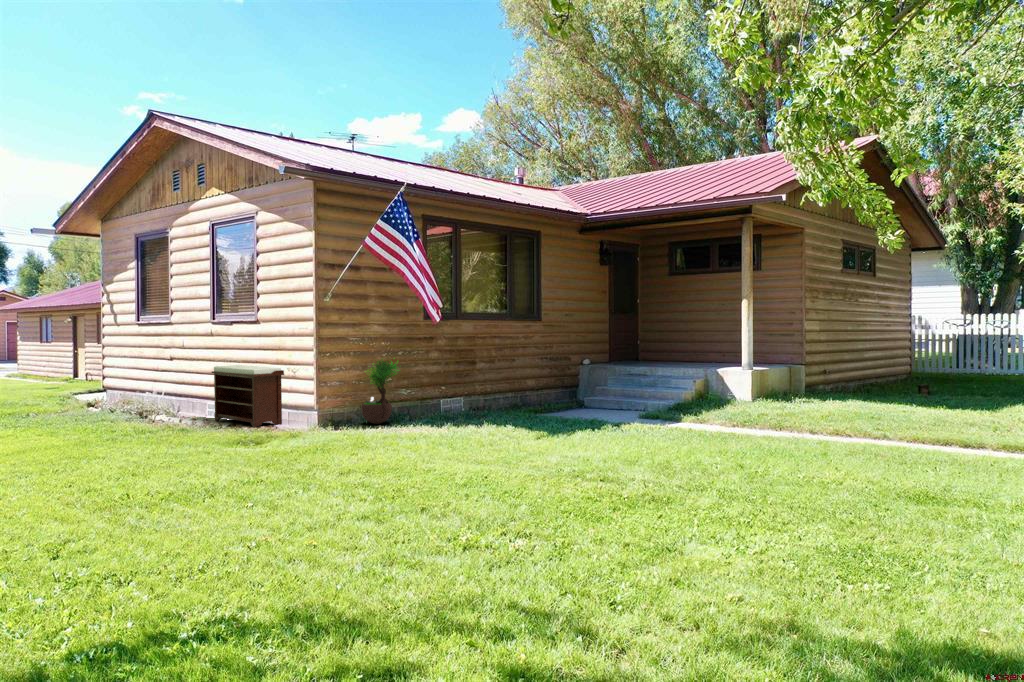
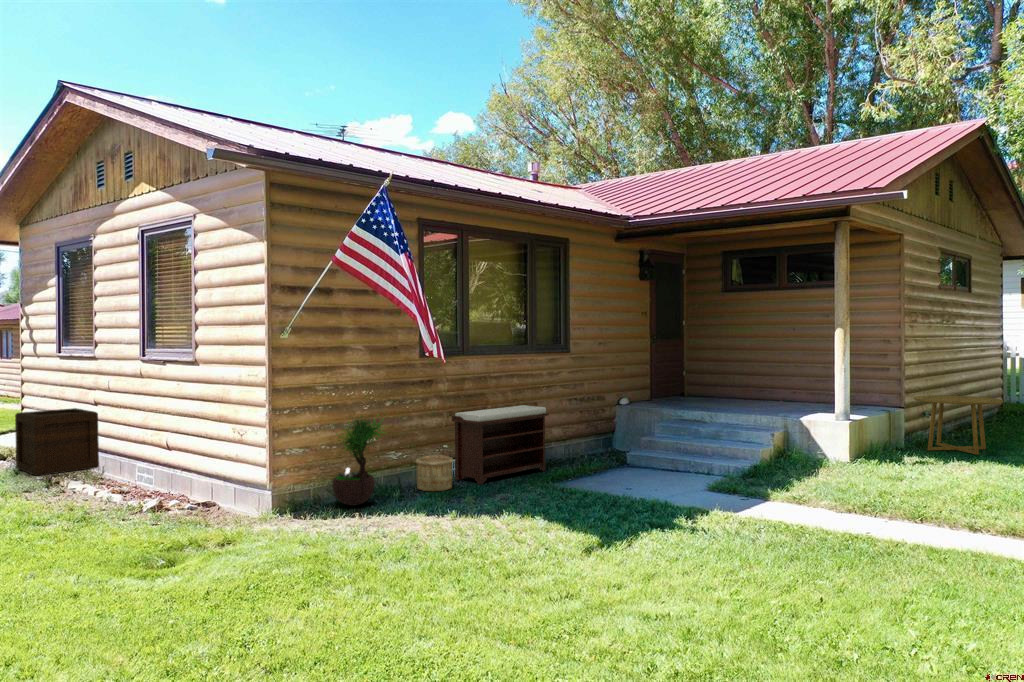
round table: none [812,356,879,400] -> present [914,395,1003,455]
wooden crate: none [111,363,175,412] -> present [15,408,99,476]
bench: present [212,365,284,427] -> present [452,405,549,485]
wooden bucket: none [421,393,449,418] -> present [416,455,453,491]

